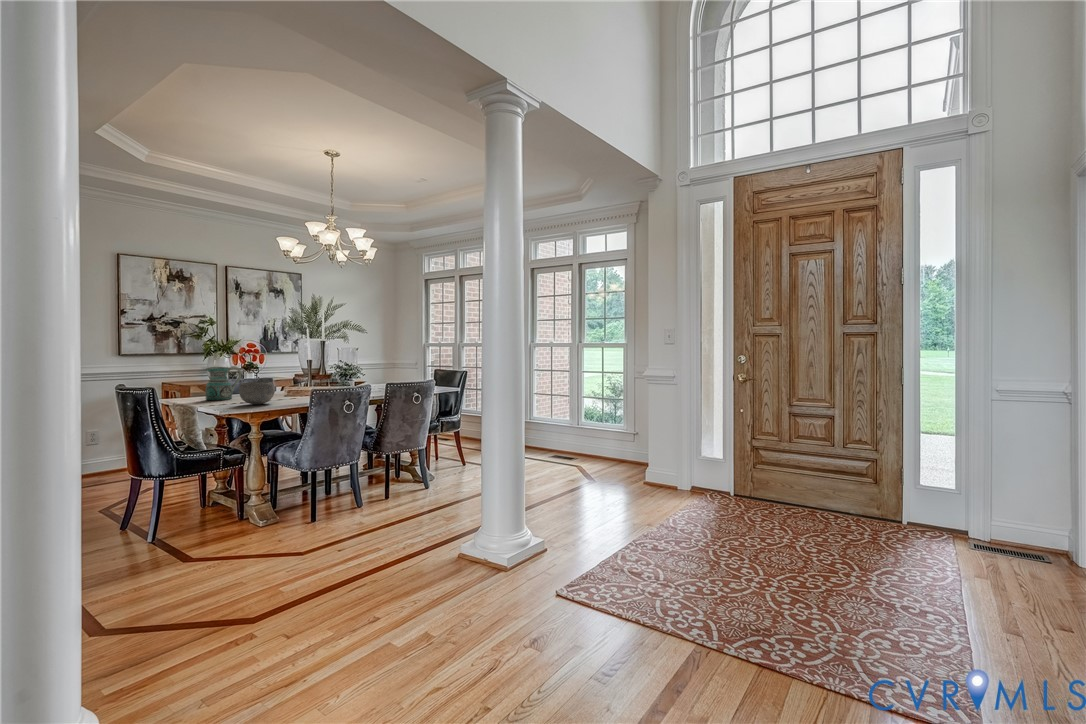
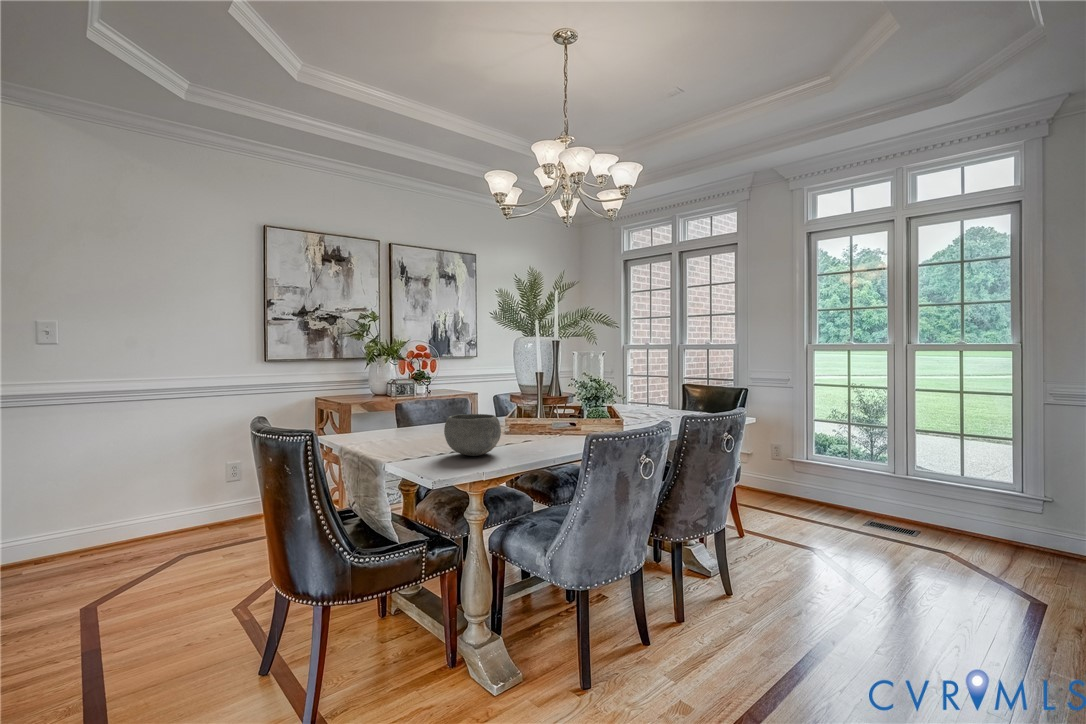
ceramic pitcher: present [205,366,241,400] -> none [382,382,433,439]

